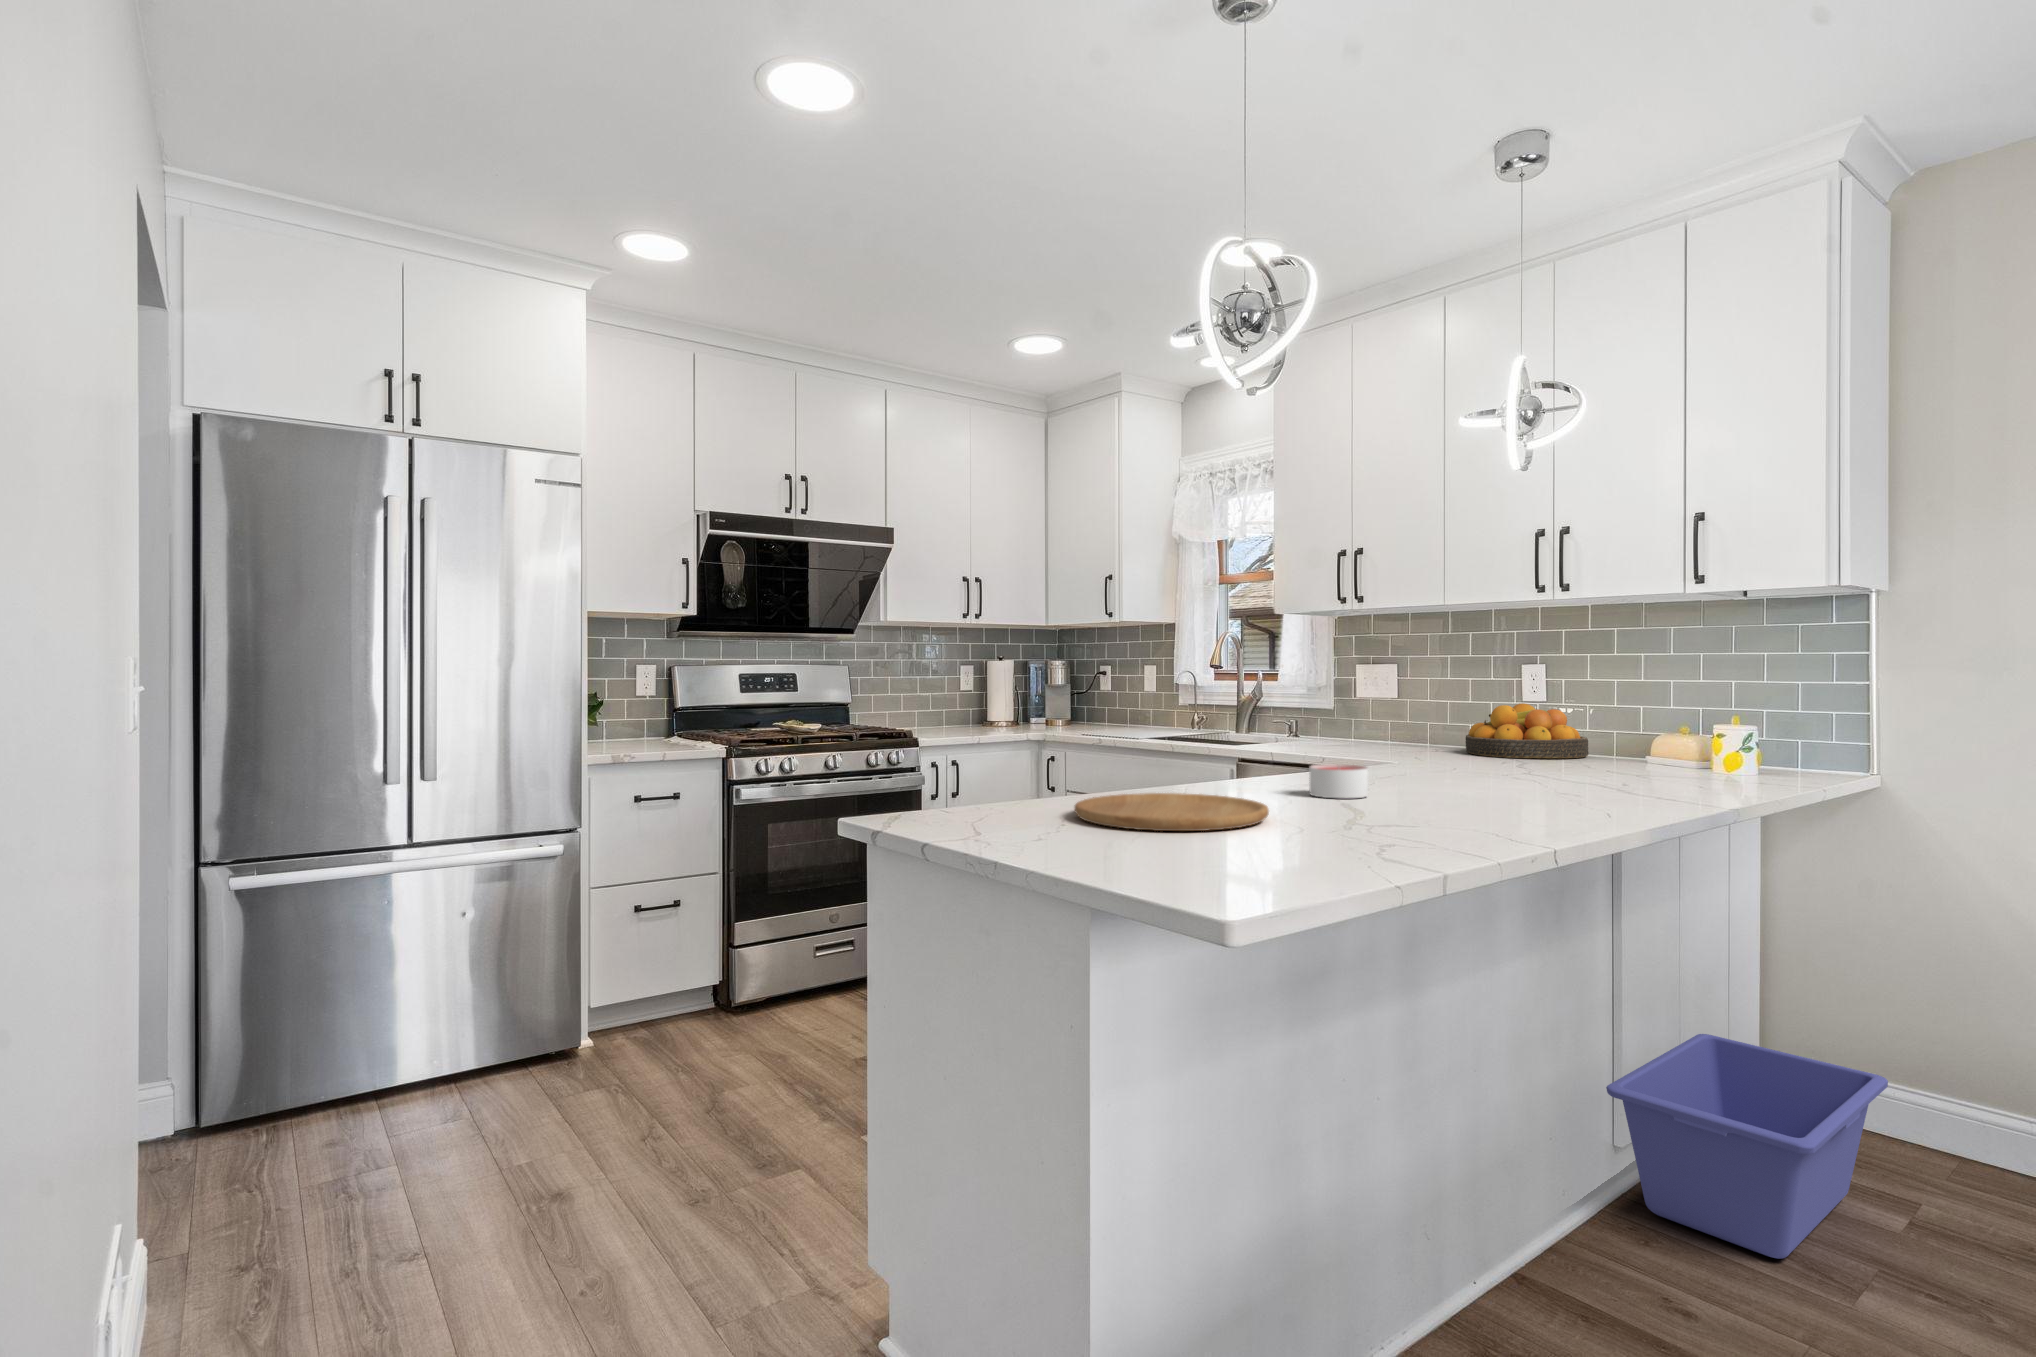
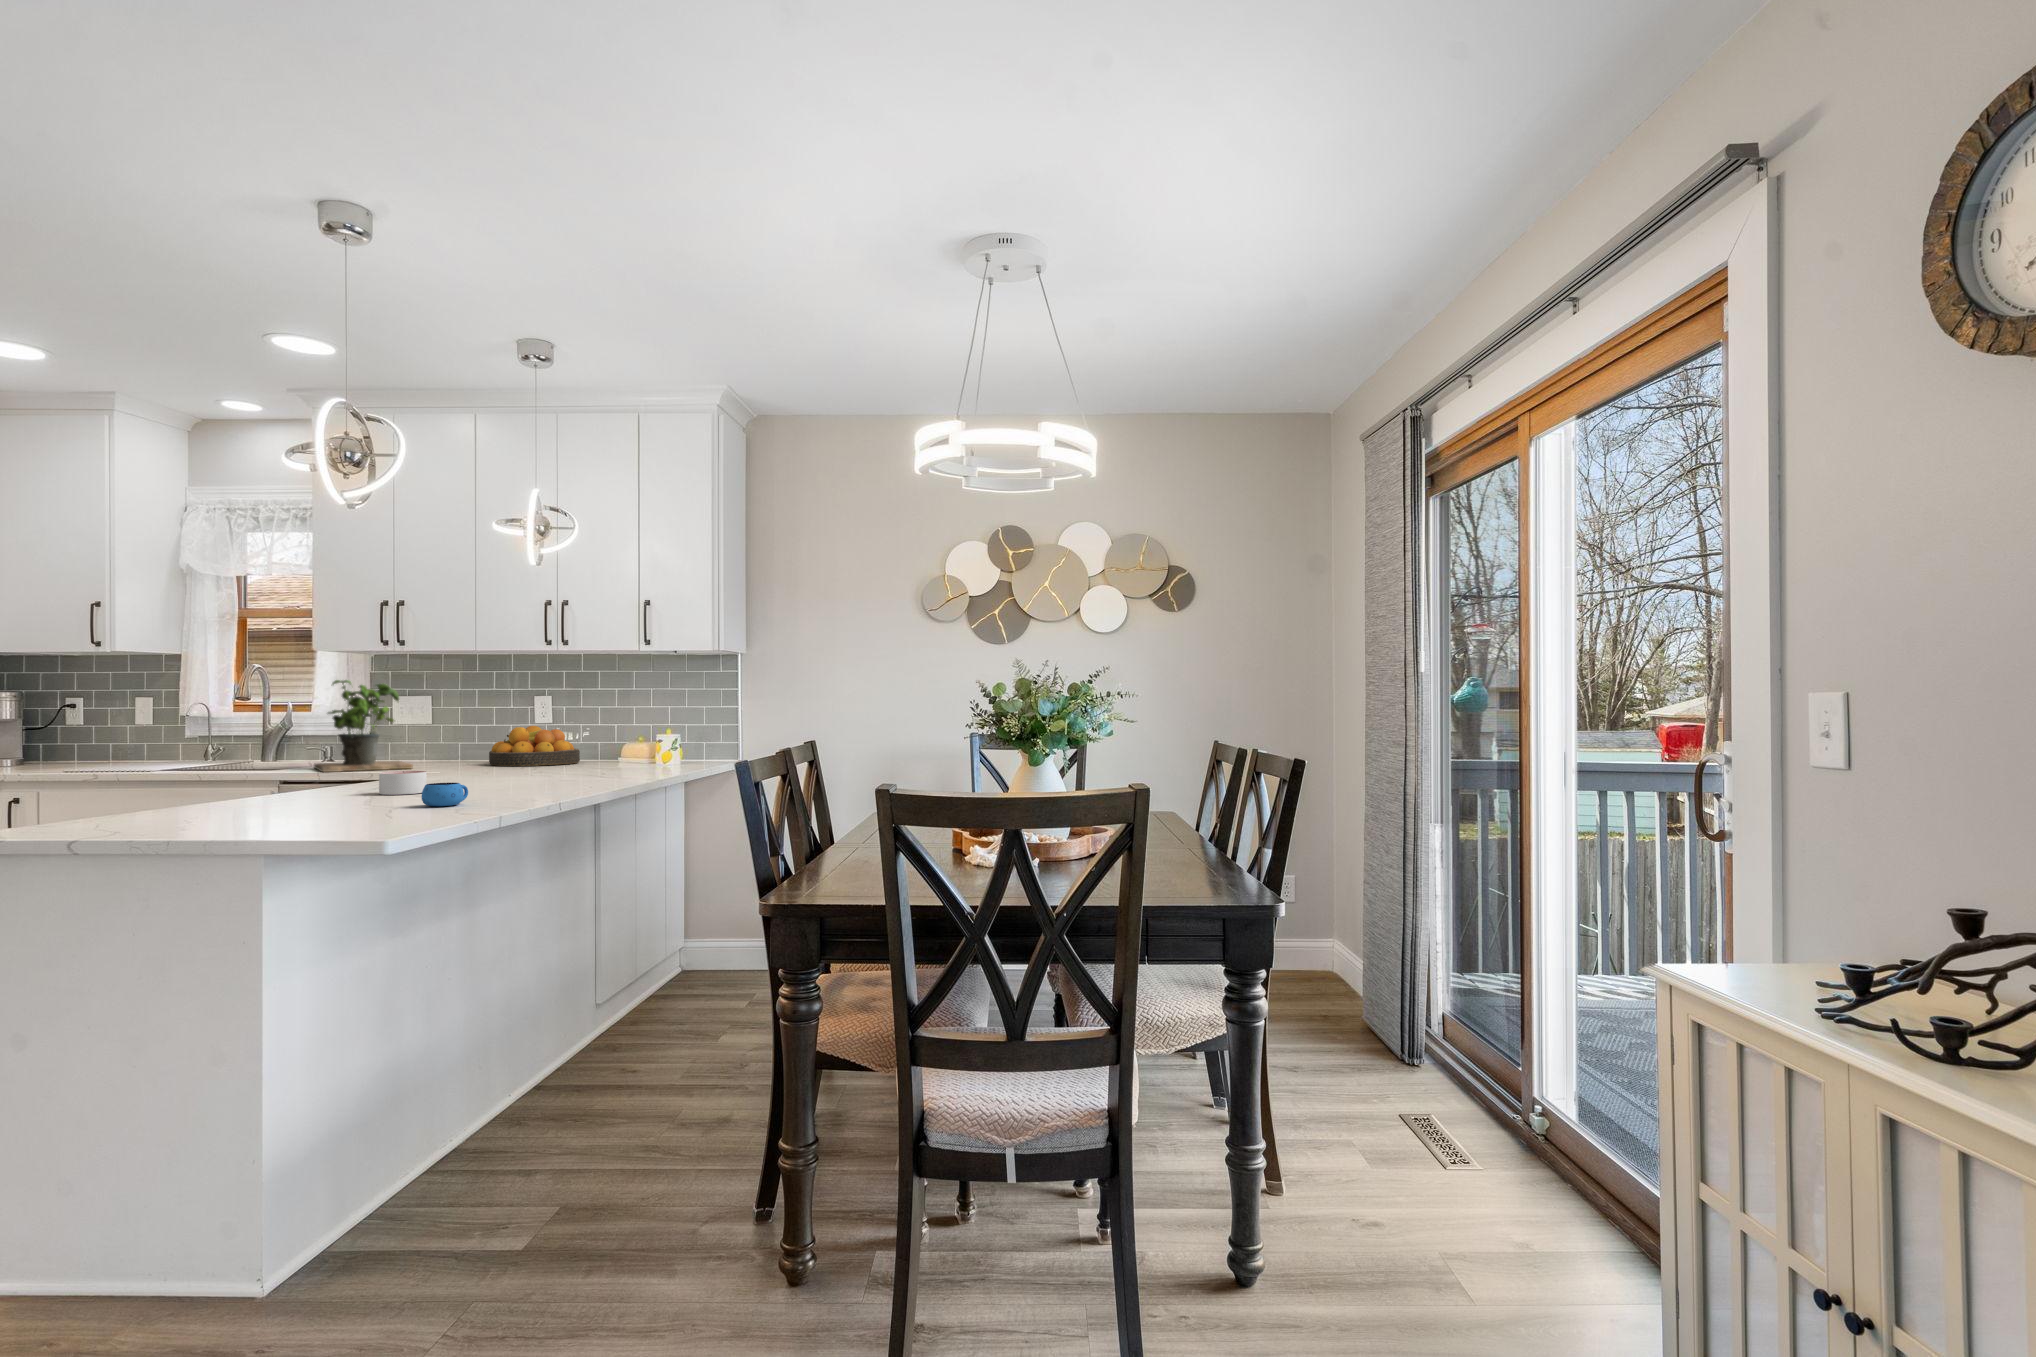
potted plant: none [1276,645,1375,752] -> present [314,680,413,772]
cutting board: present [1074,793,1269,831] -> none [186,796,361,820]
mug: none [1346,794,1413,831] -> present [422,783,468,806]
storage bin: present [1606,1034,1888,1259] -> none [588,934,742,1045]

